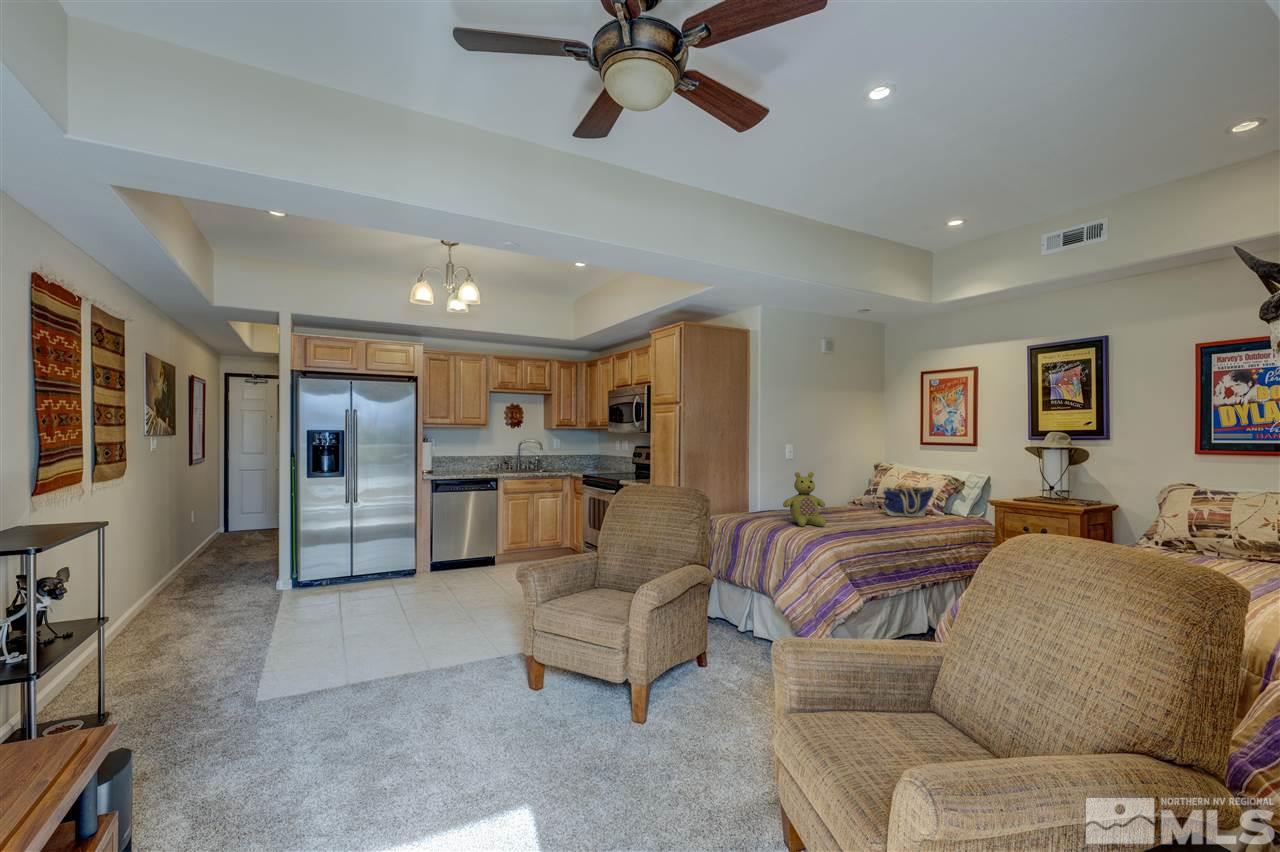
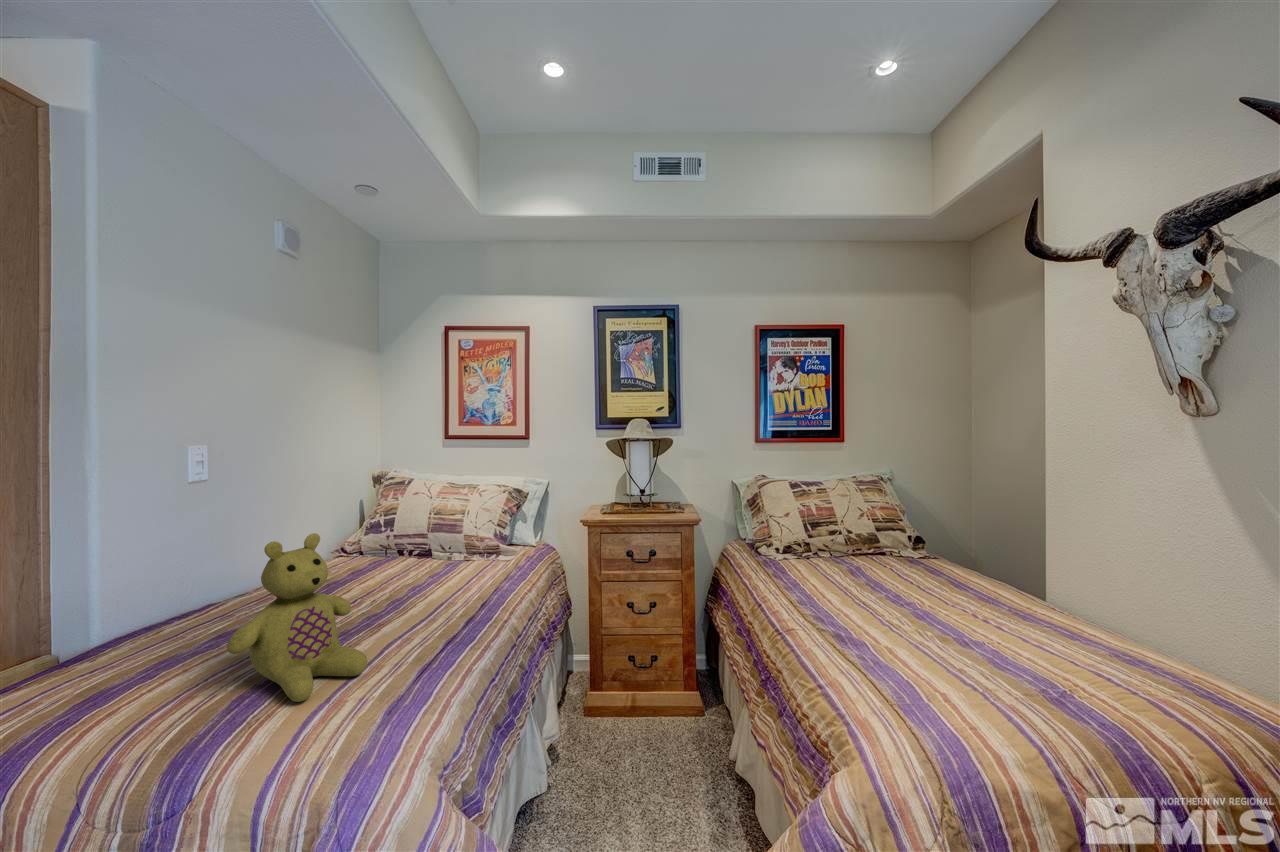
tote bag: present [882,487,934,517] -> none [424,509,506,571]

